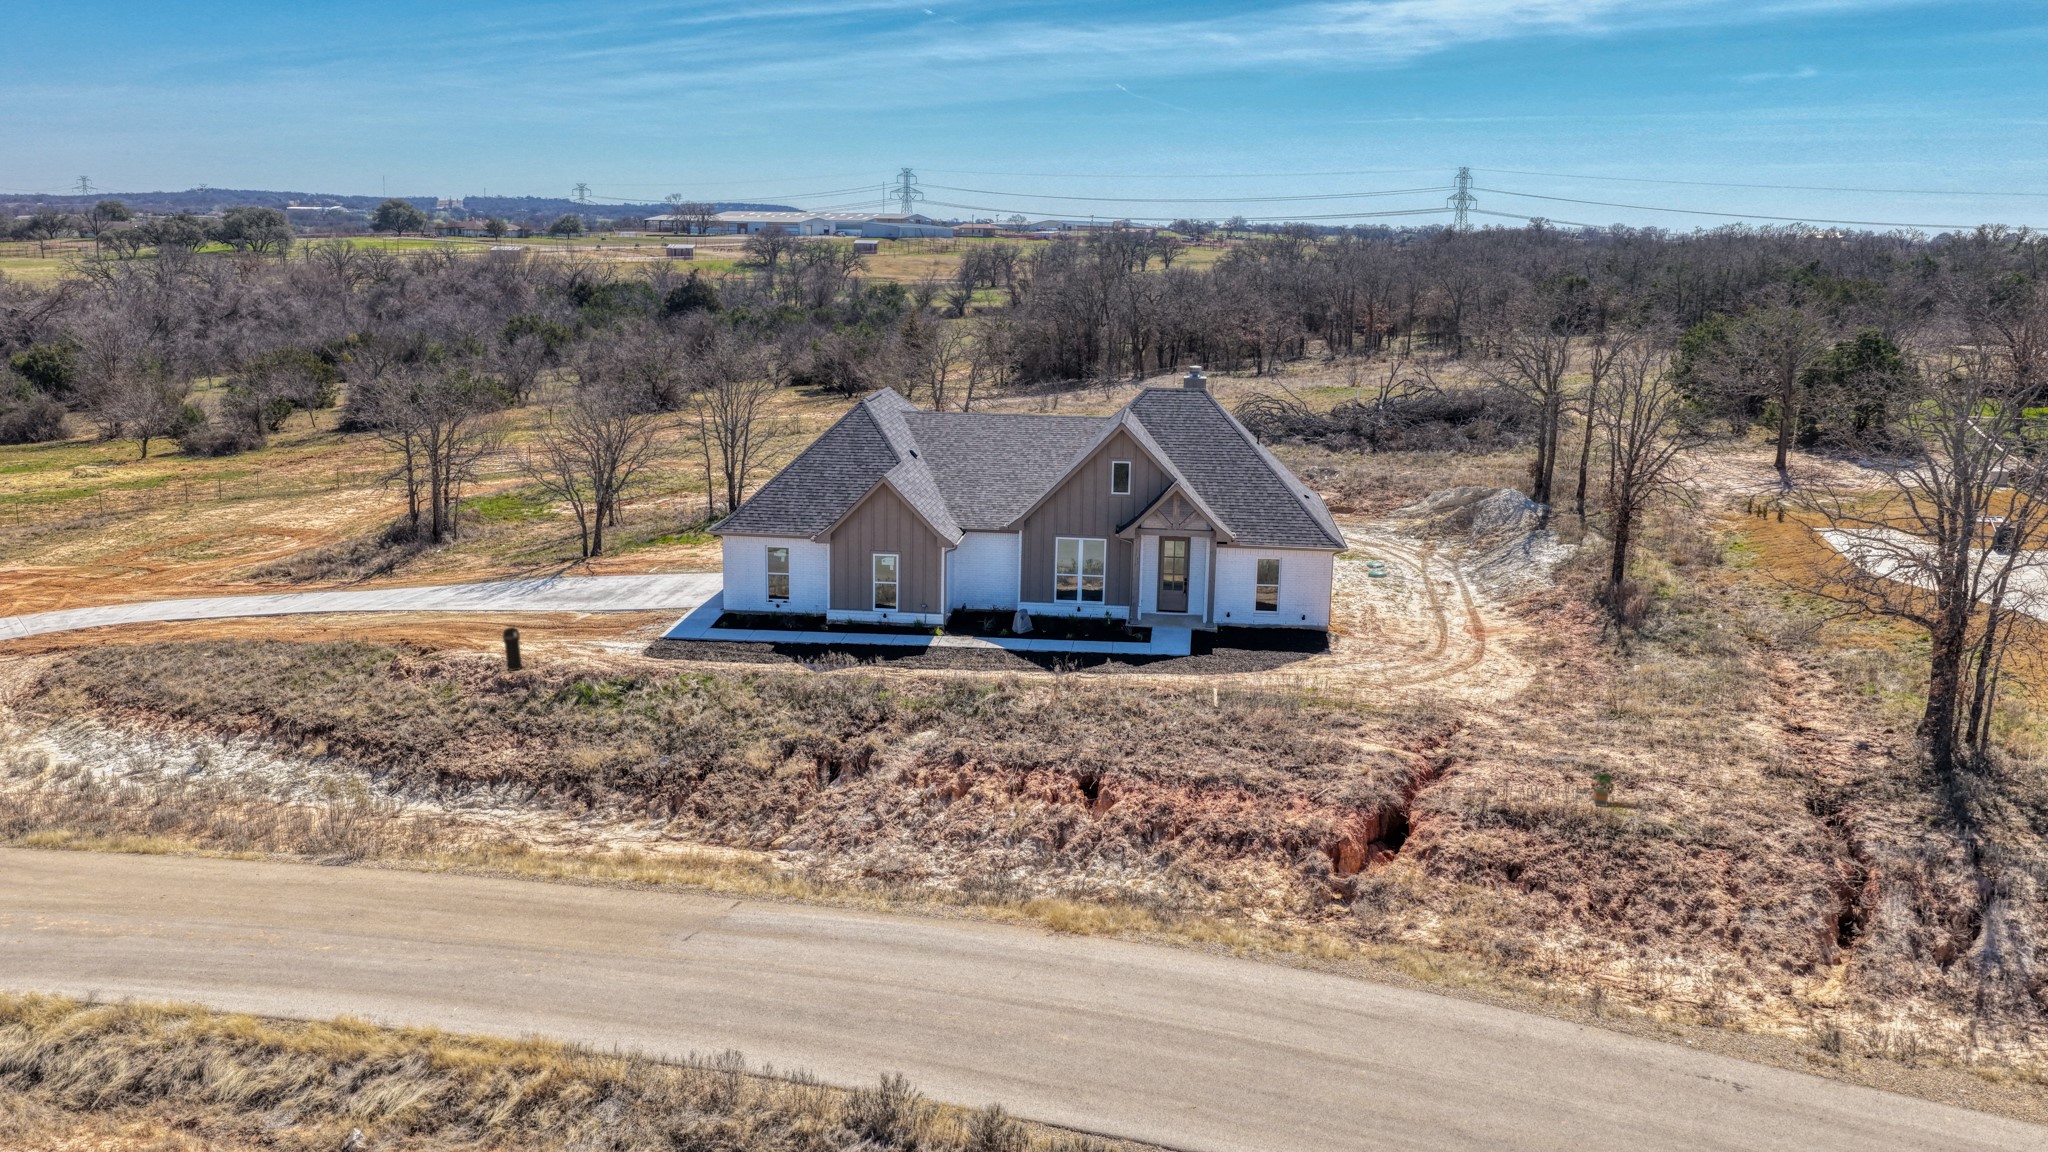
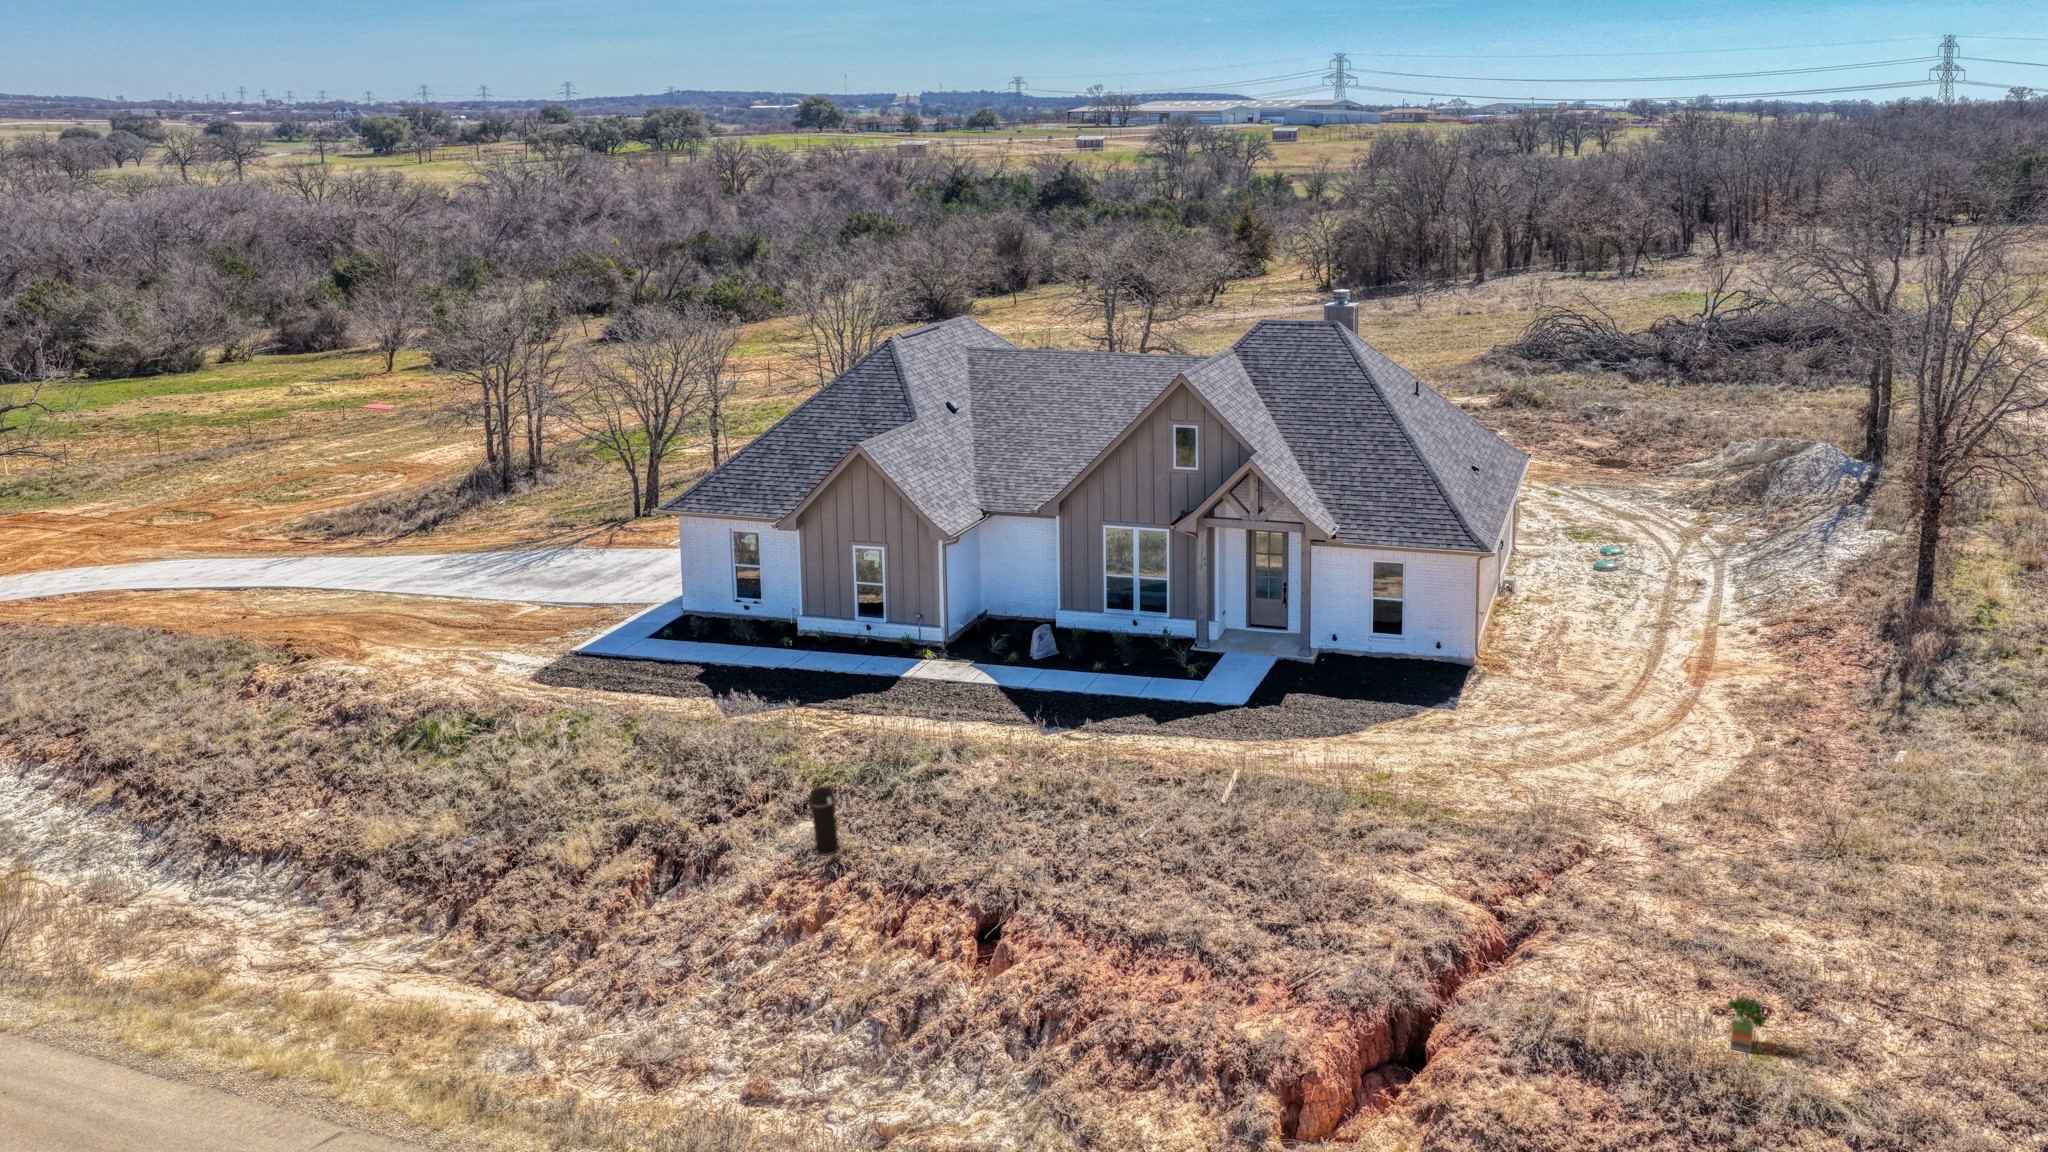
trash can: present [502,627,522,671] -> present [809,786,839,855]

